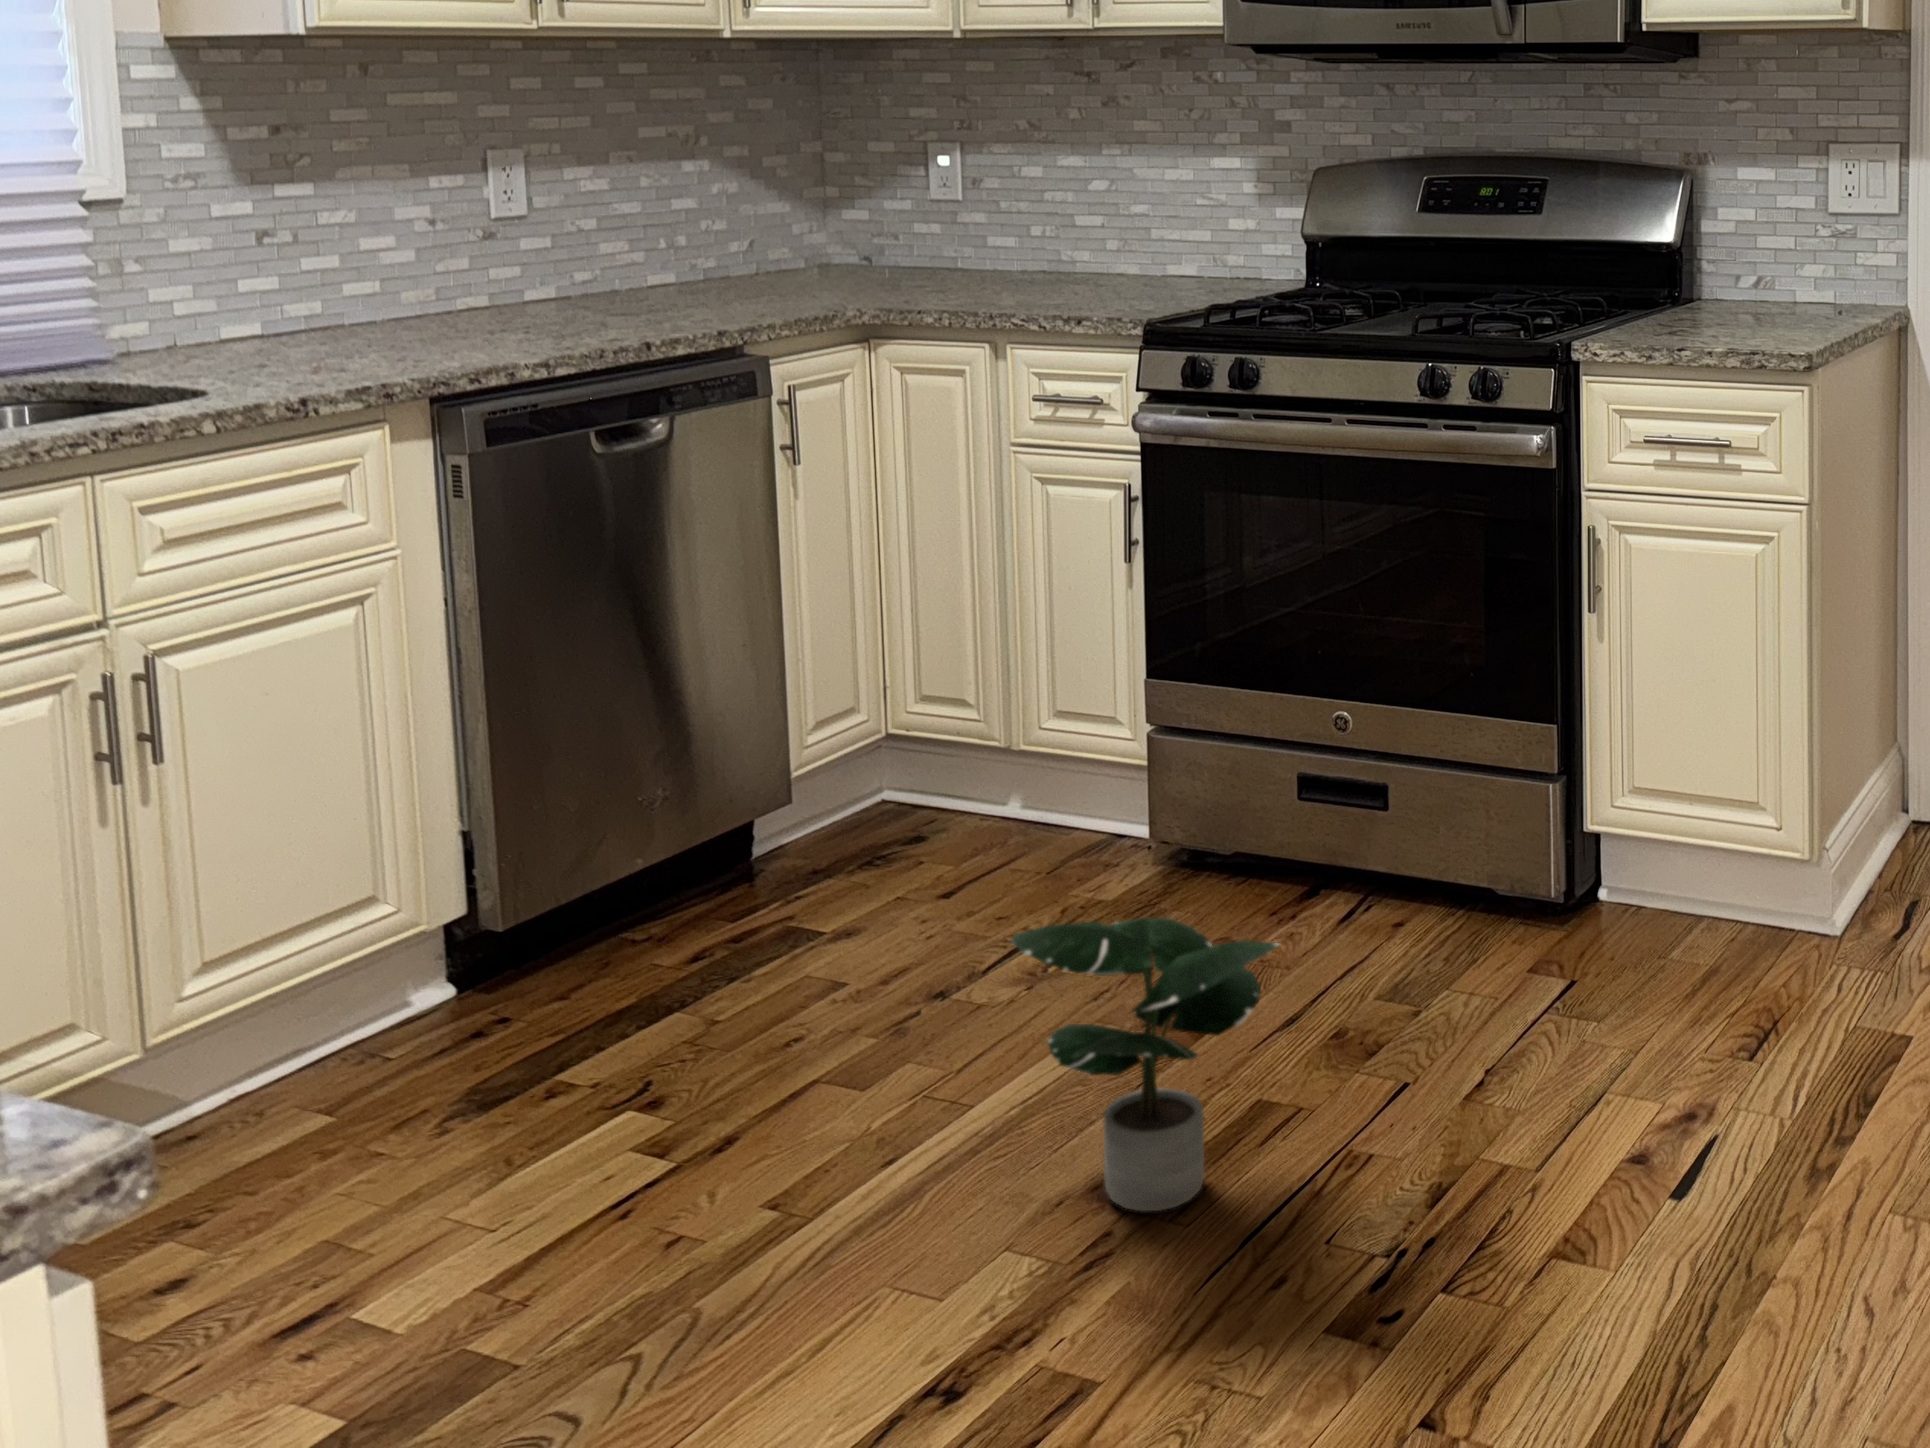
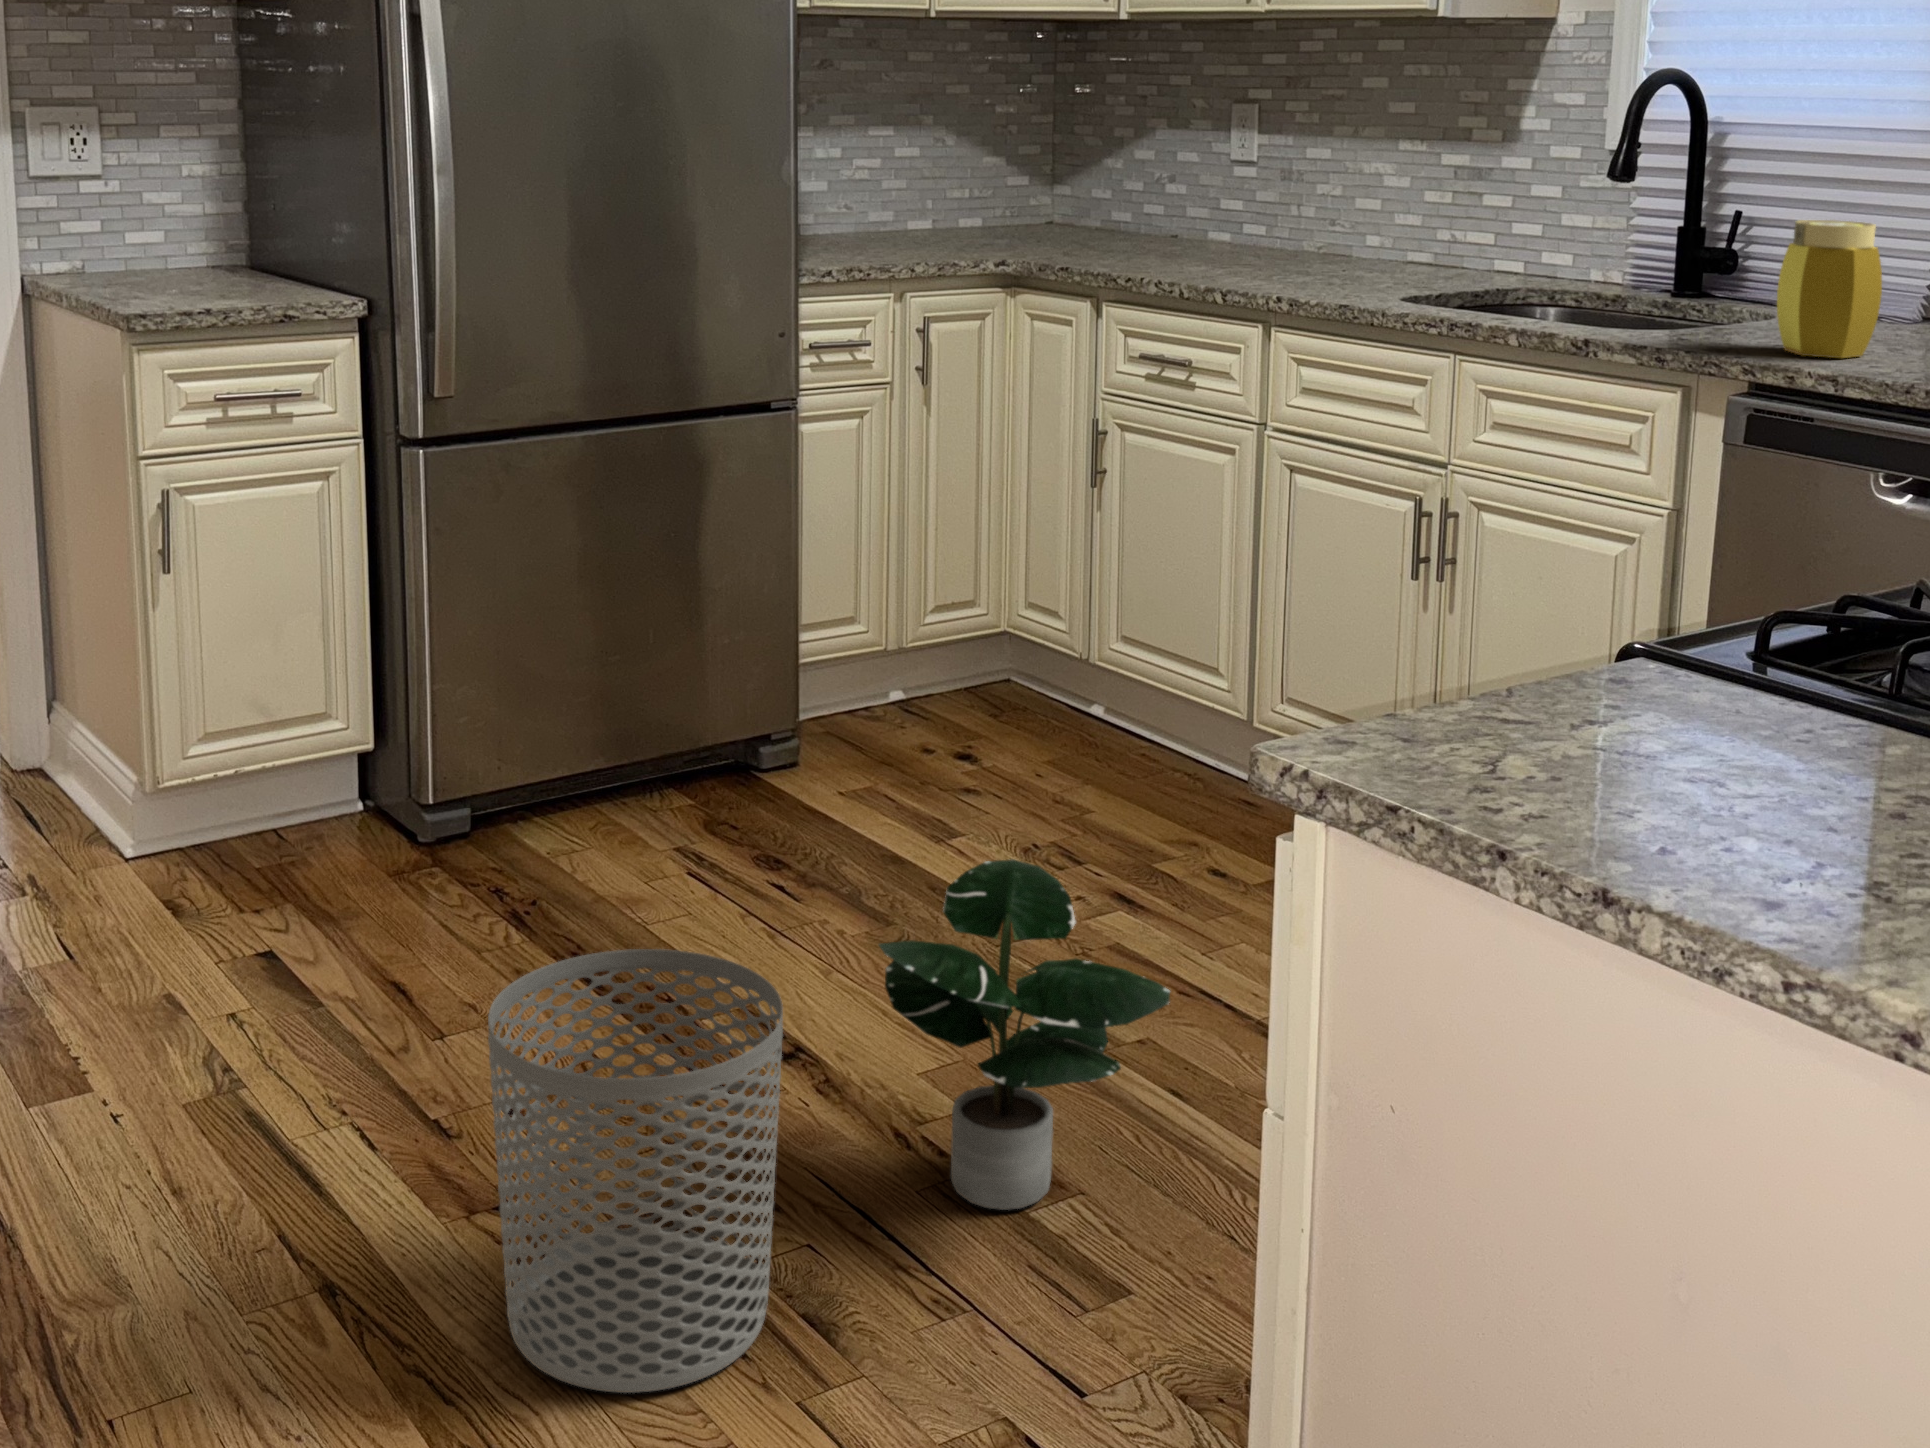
jar: none [336,238,439,371] -> present [1777,220,1882,358]
waste bin: none [1393,923,1662,1335] -> present [488,949,783,1393]

